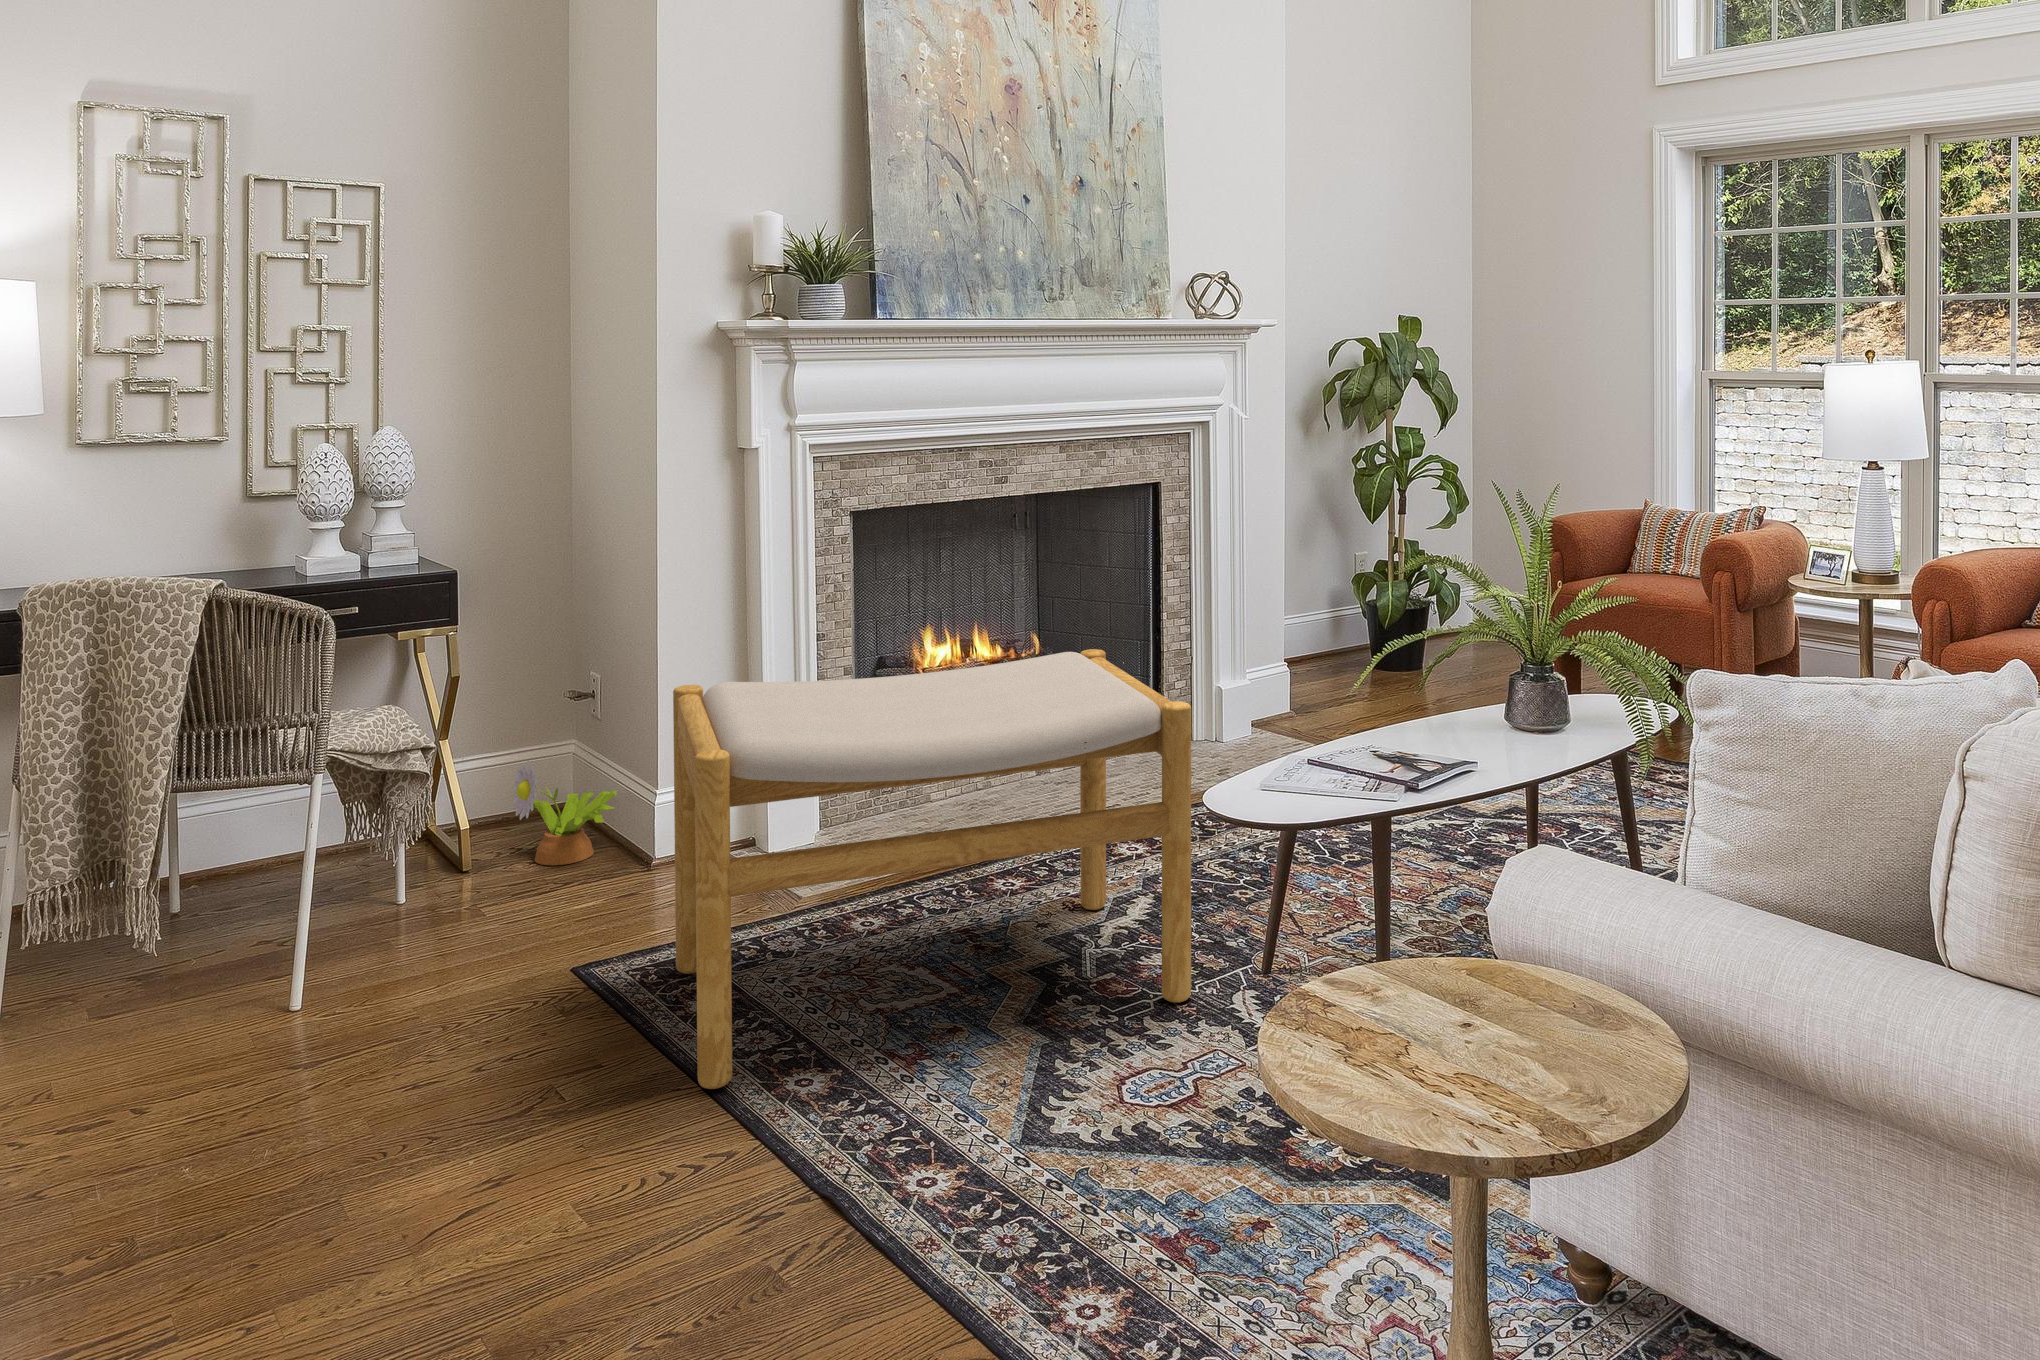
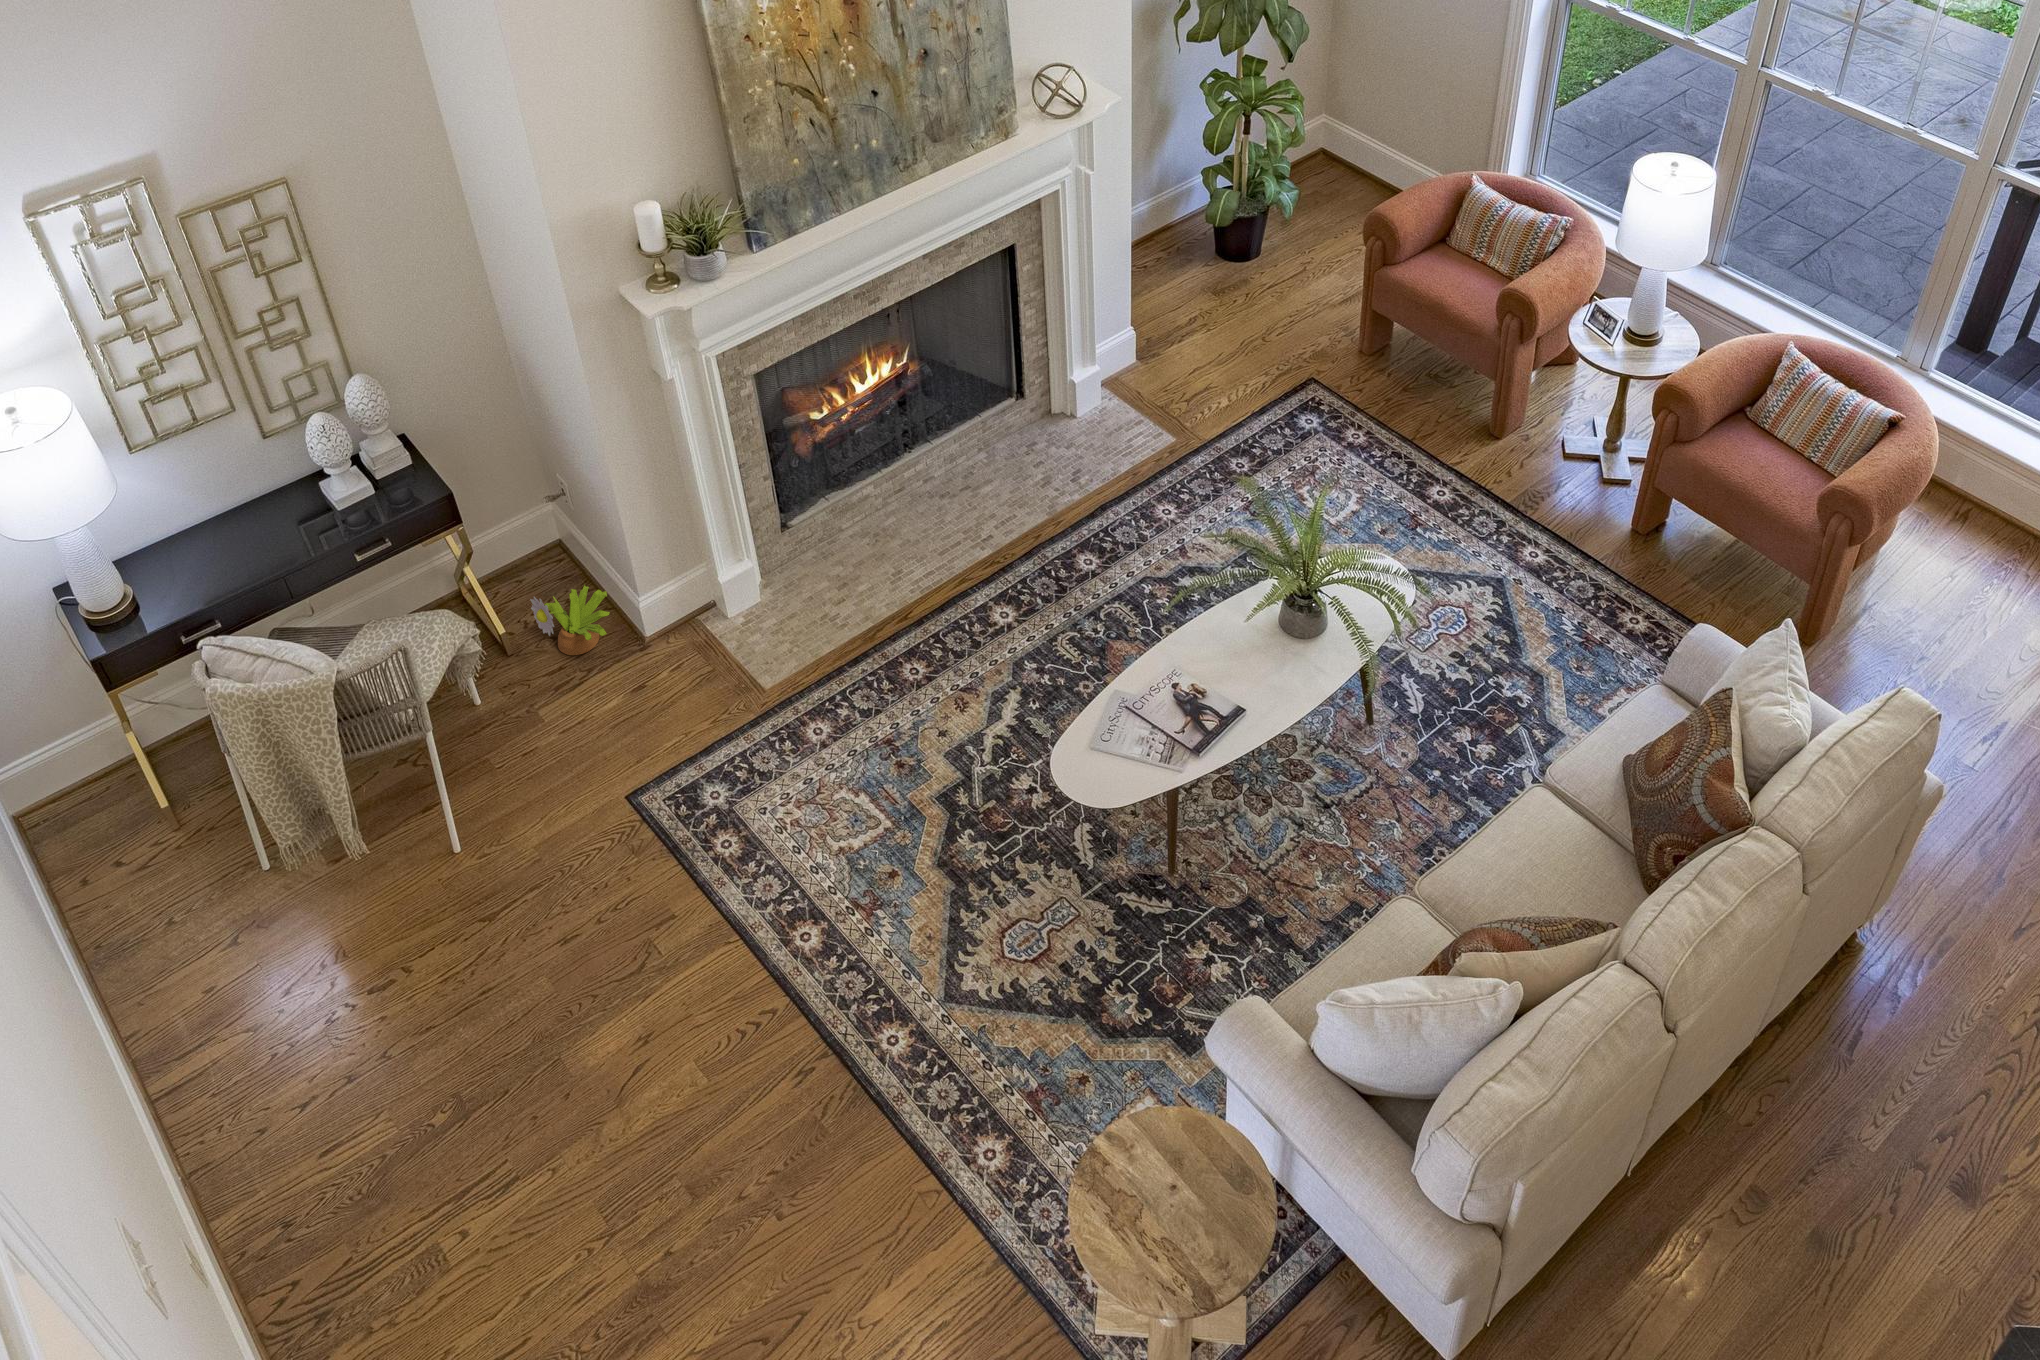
footstool: present [673,649,1191,1089] -> none [667,580,1046,949]

